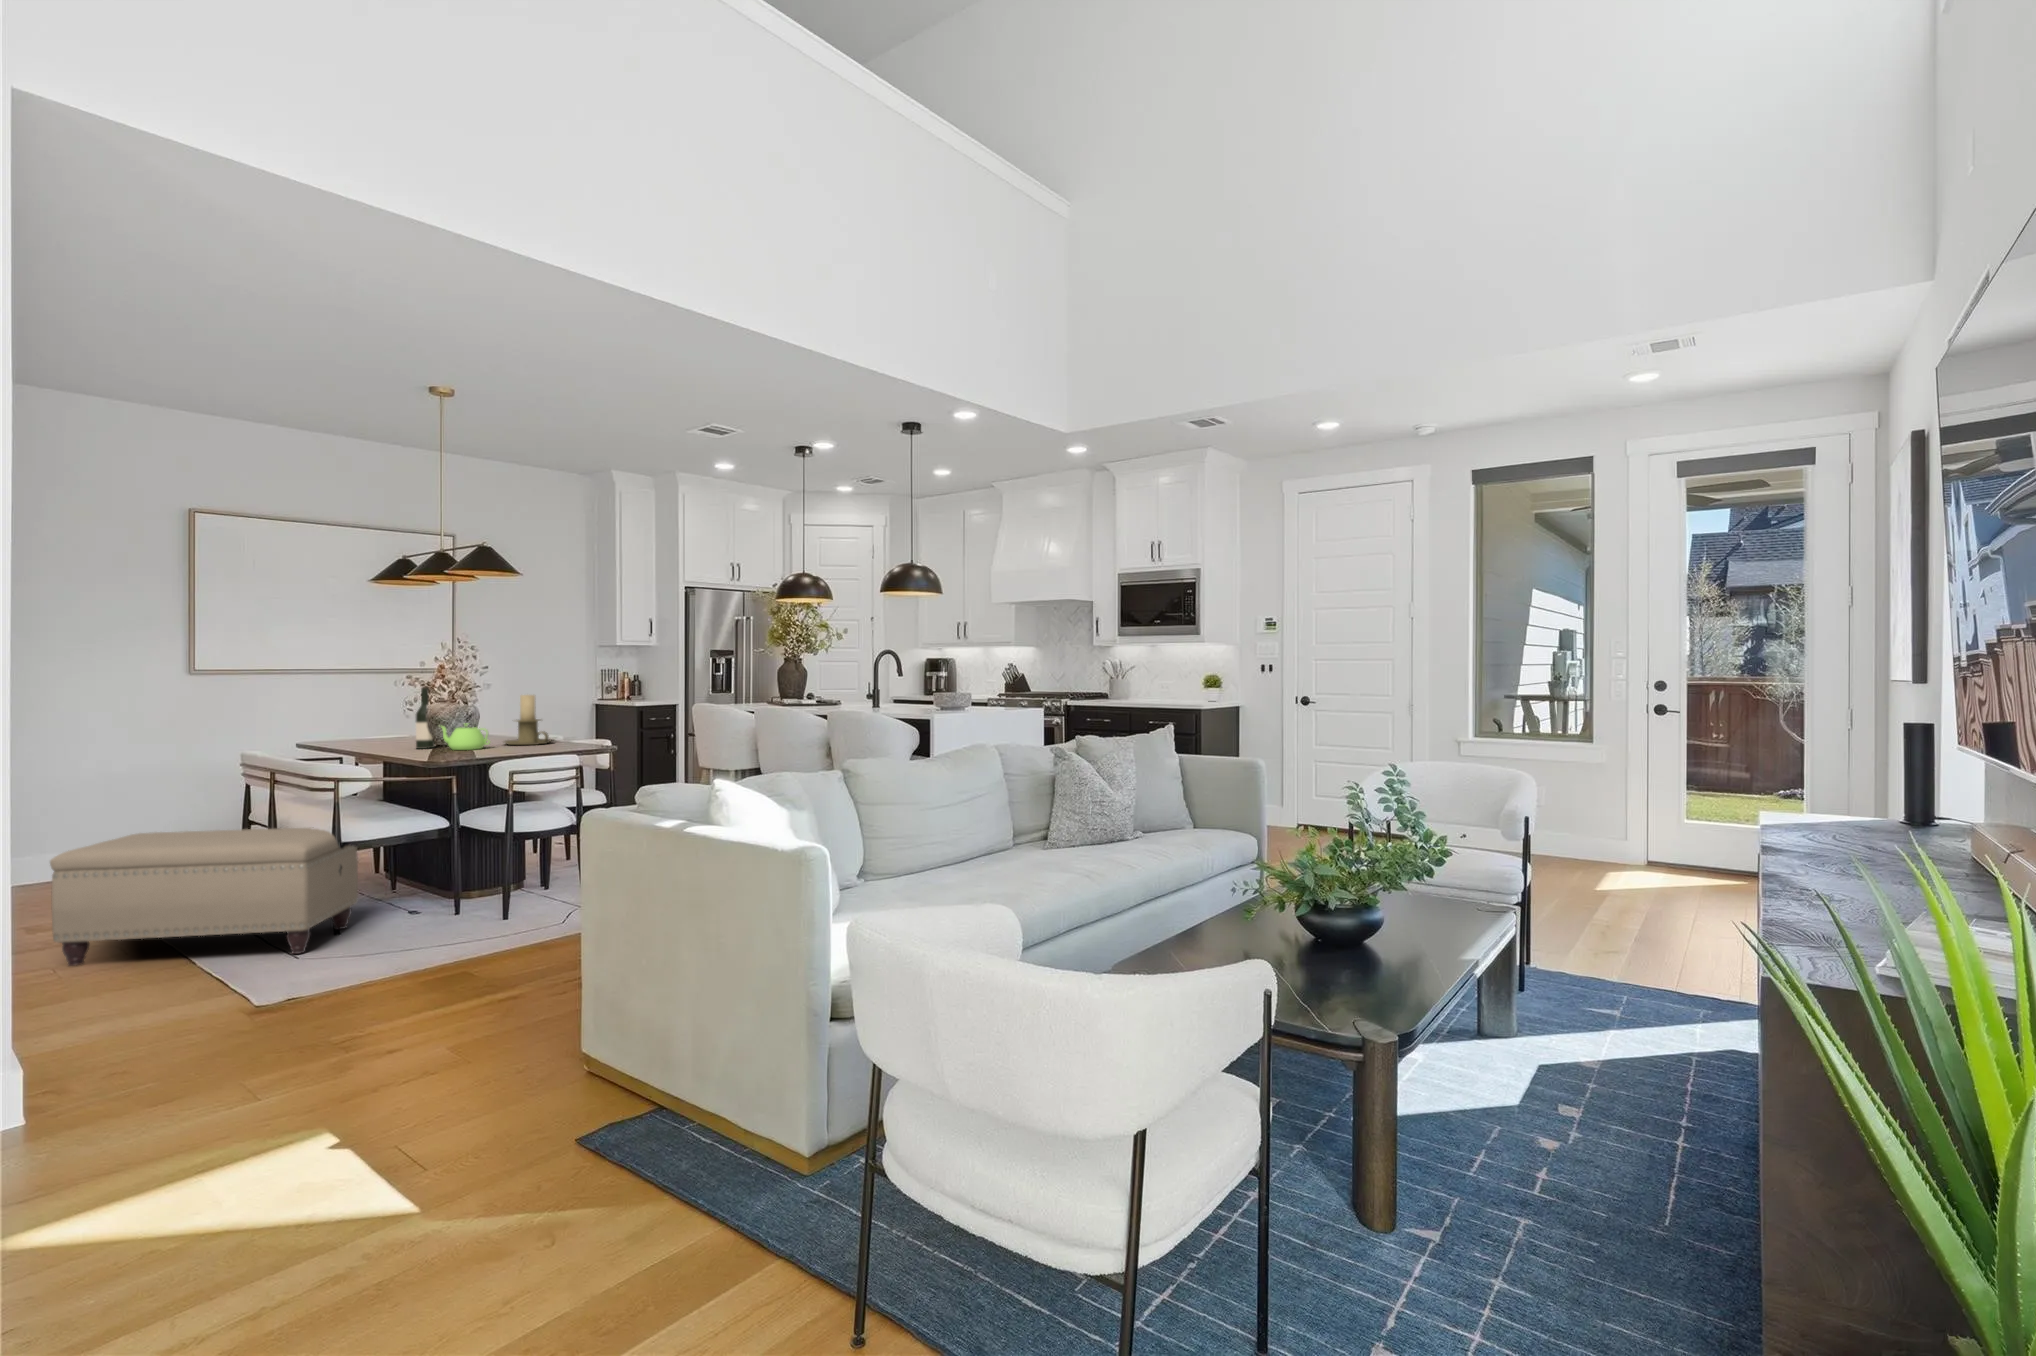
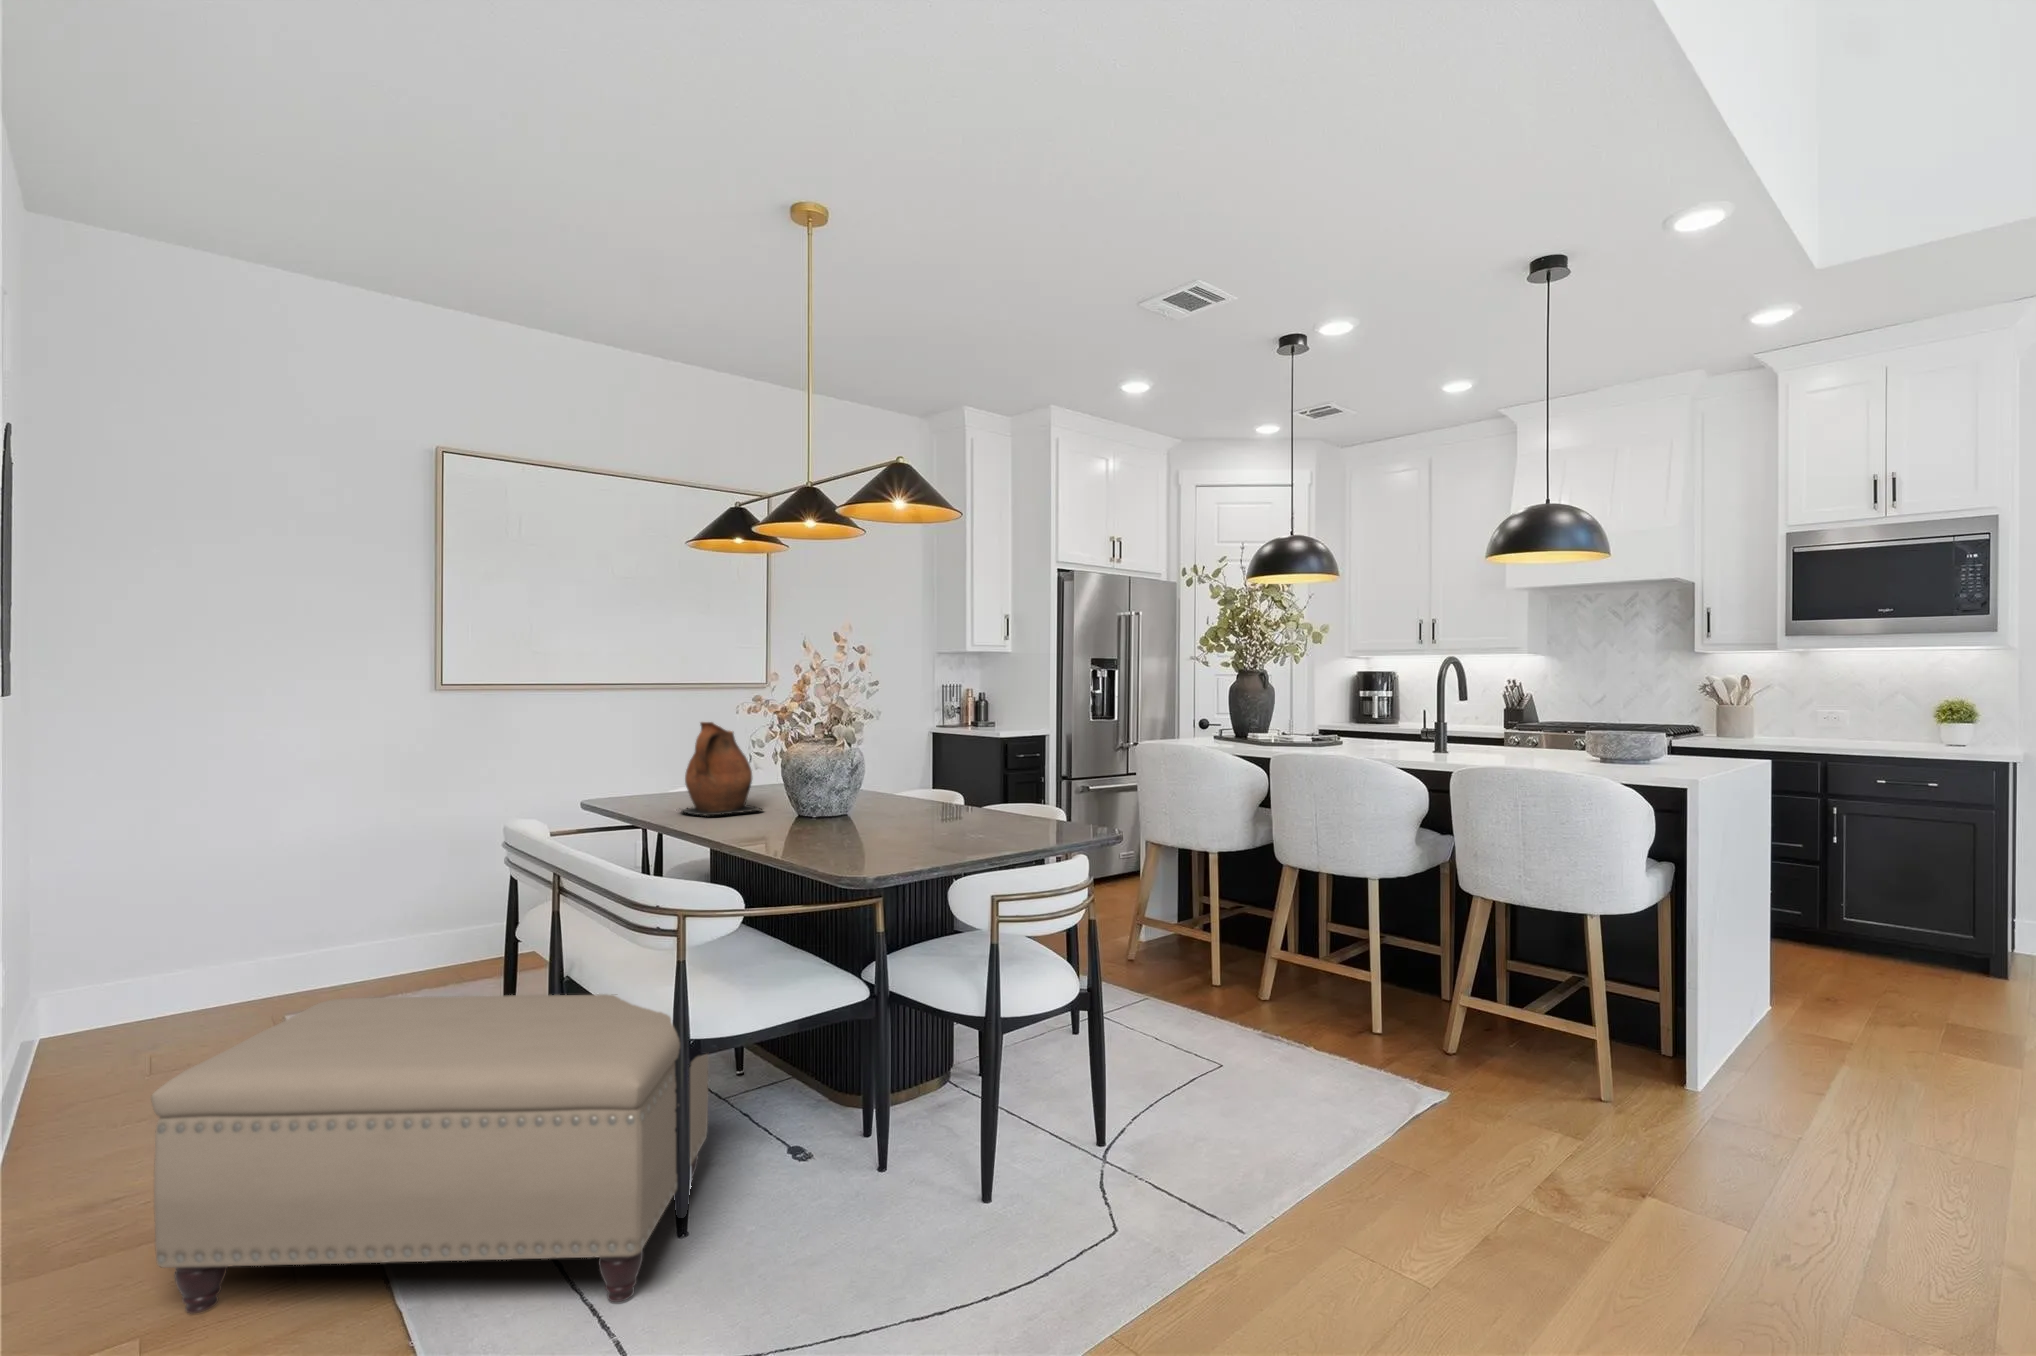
wine bottle: present [416,686,435,749] -> none [790,720,820,834]
ceramic pitcher: none [355,689,413,744] -> present [681,722,762,816]
candle holder: present [504,695,552,745] -> none [923,734,1007,827]
teapot: present [441,724,490,750] -> none [836,791,922,842]

